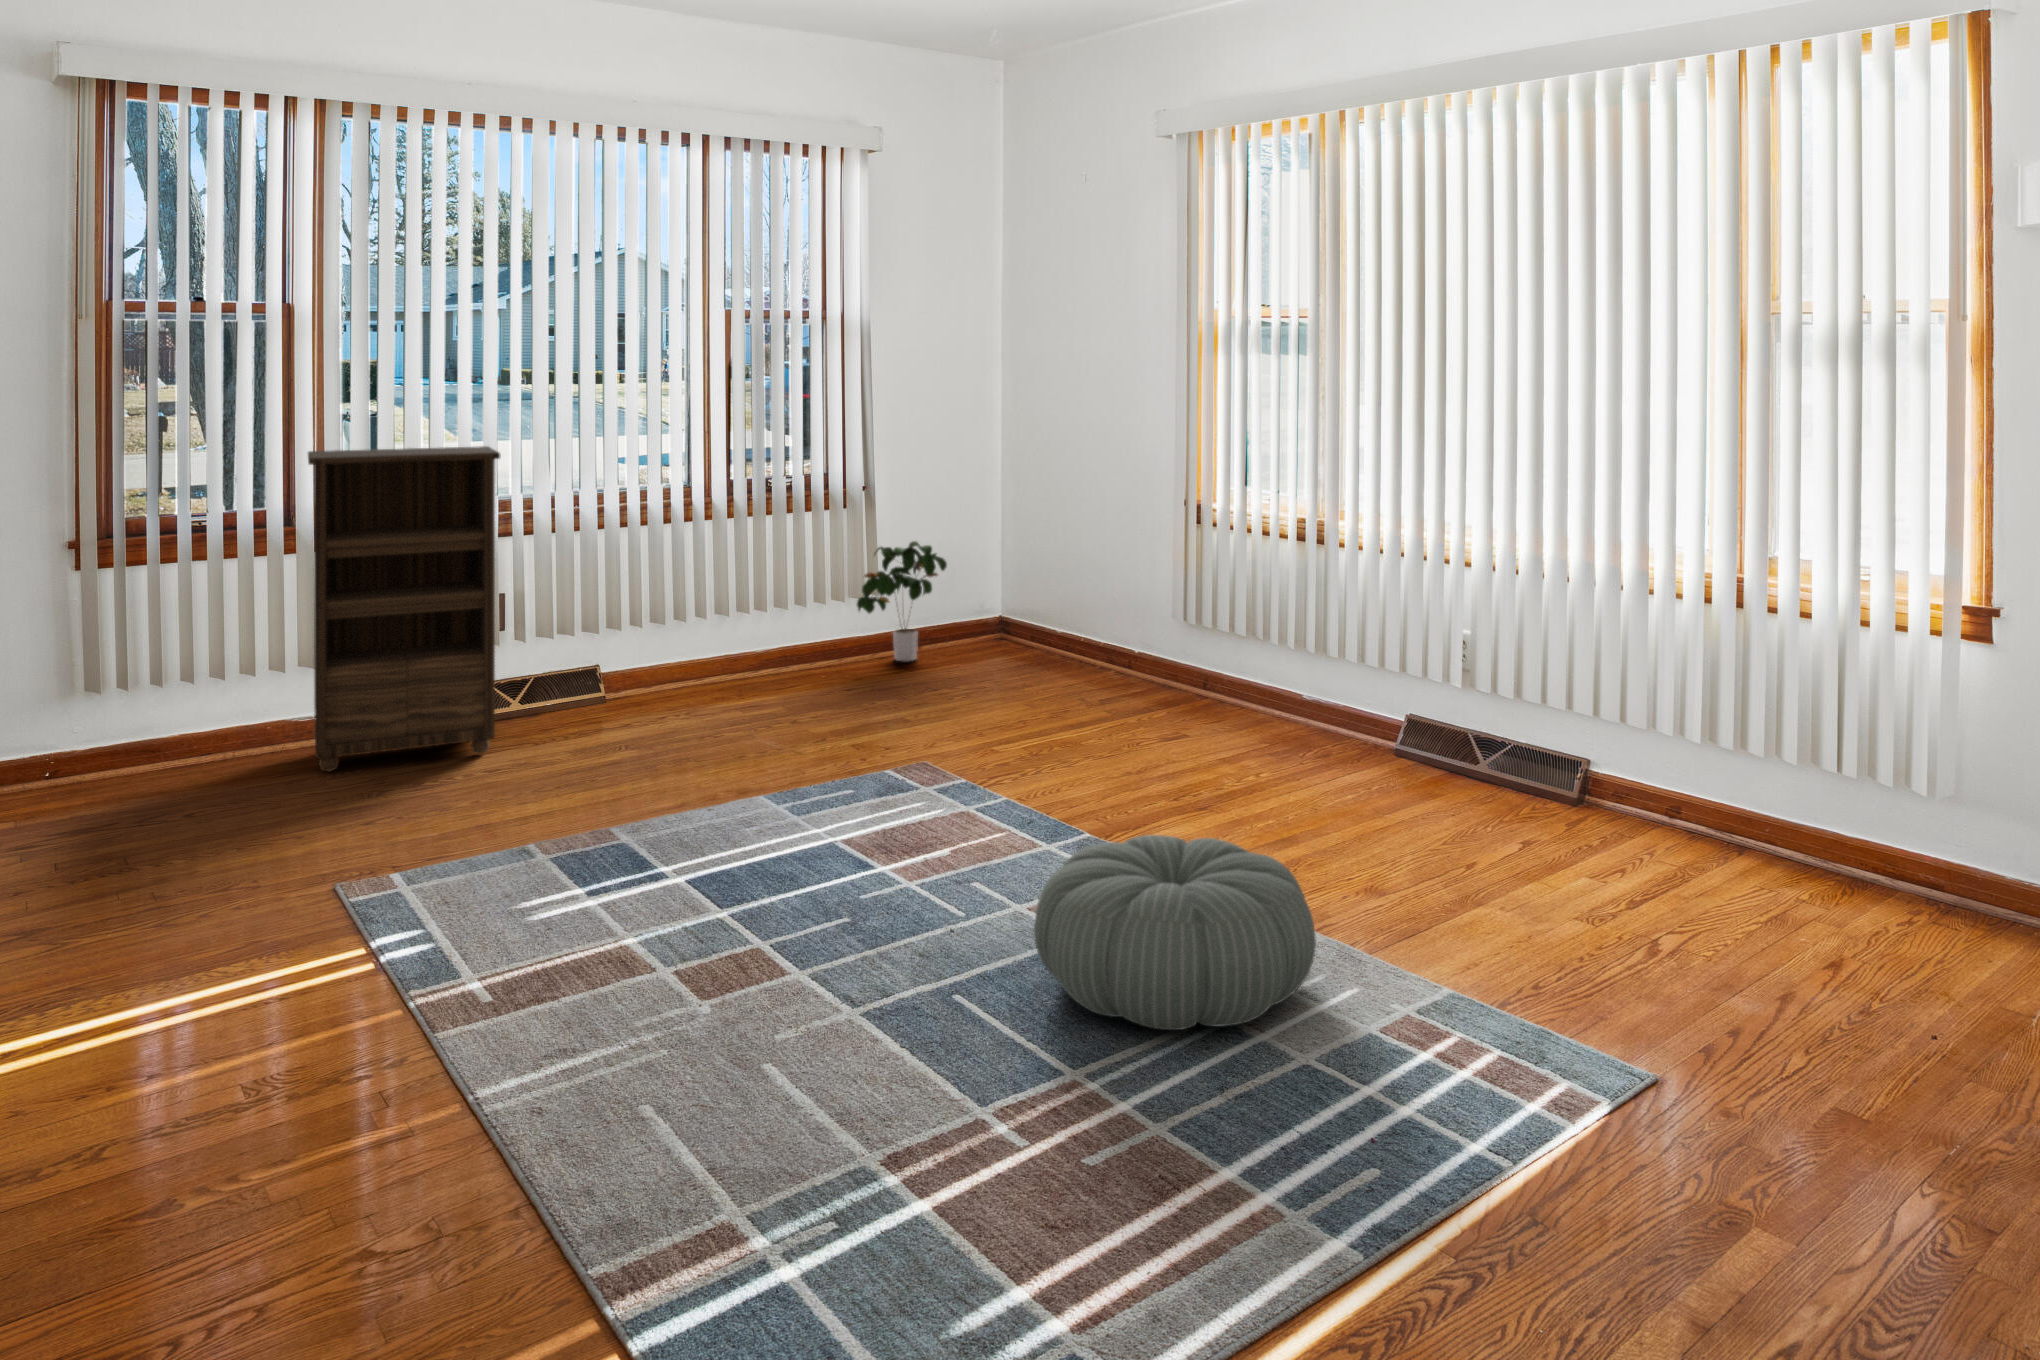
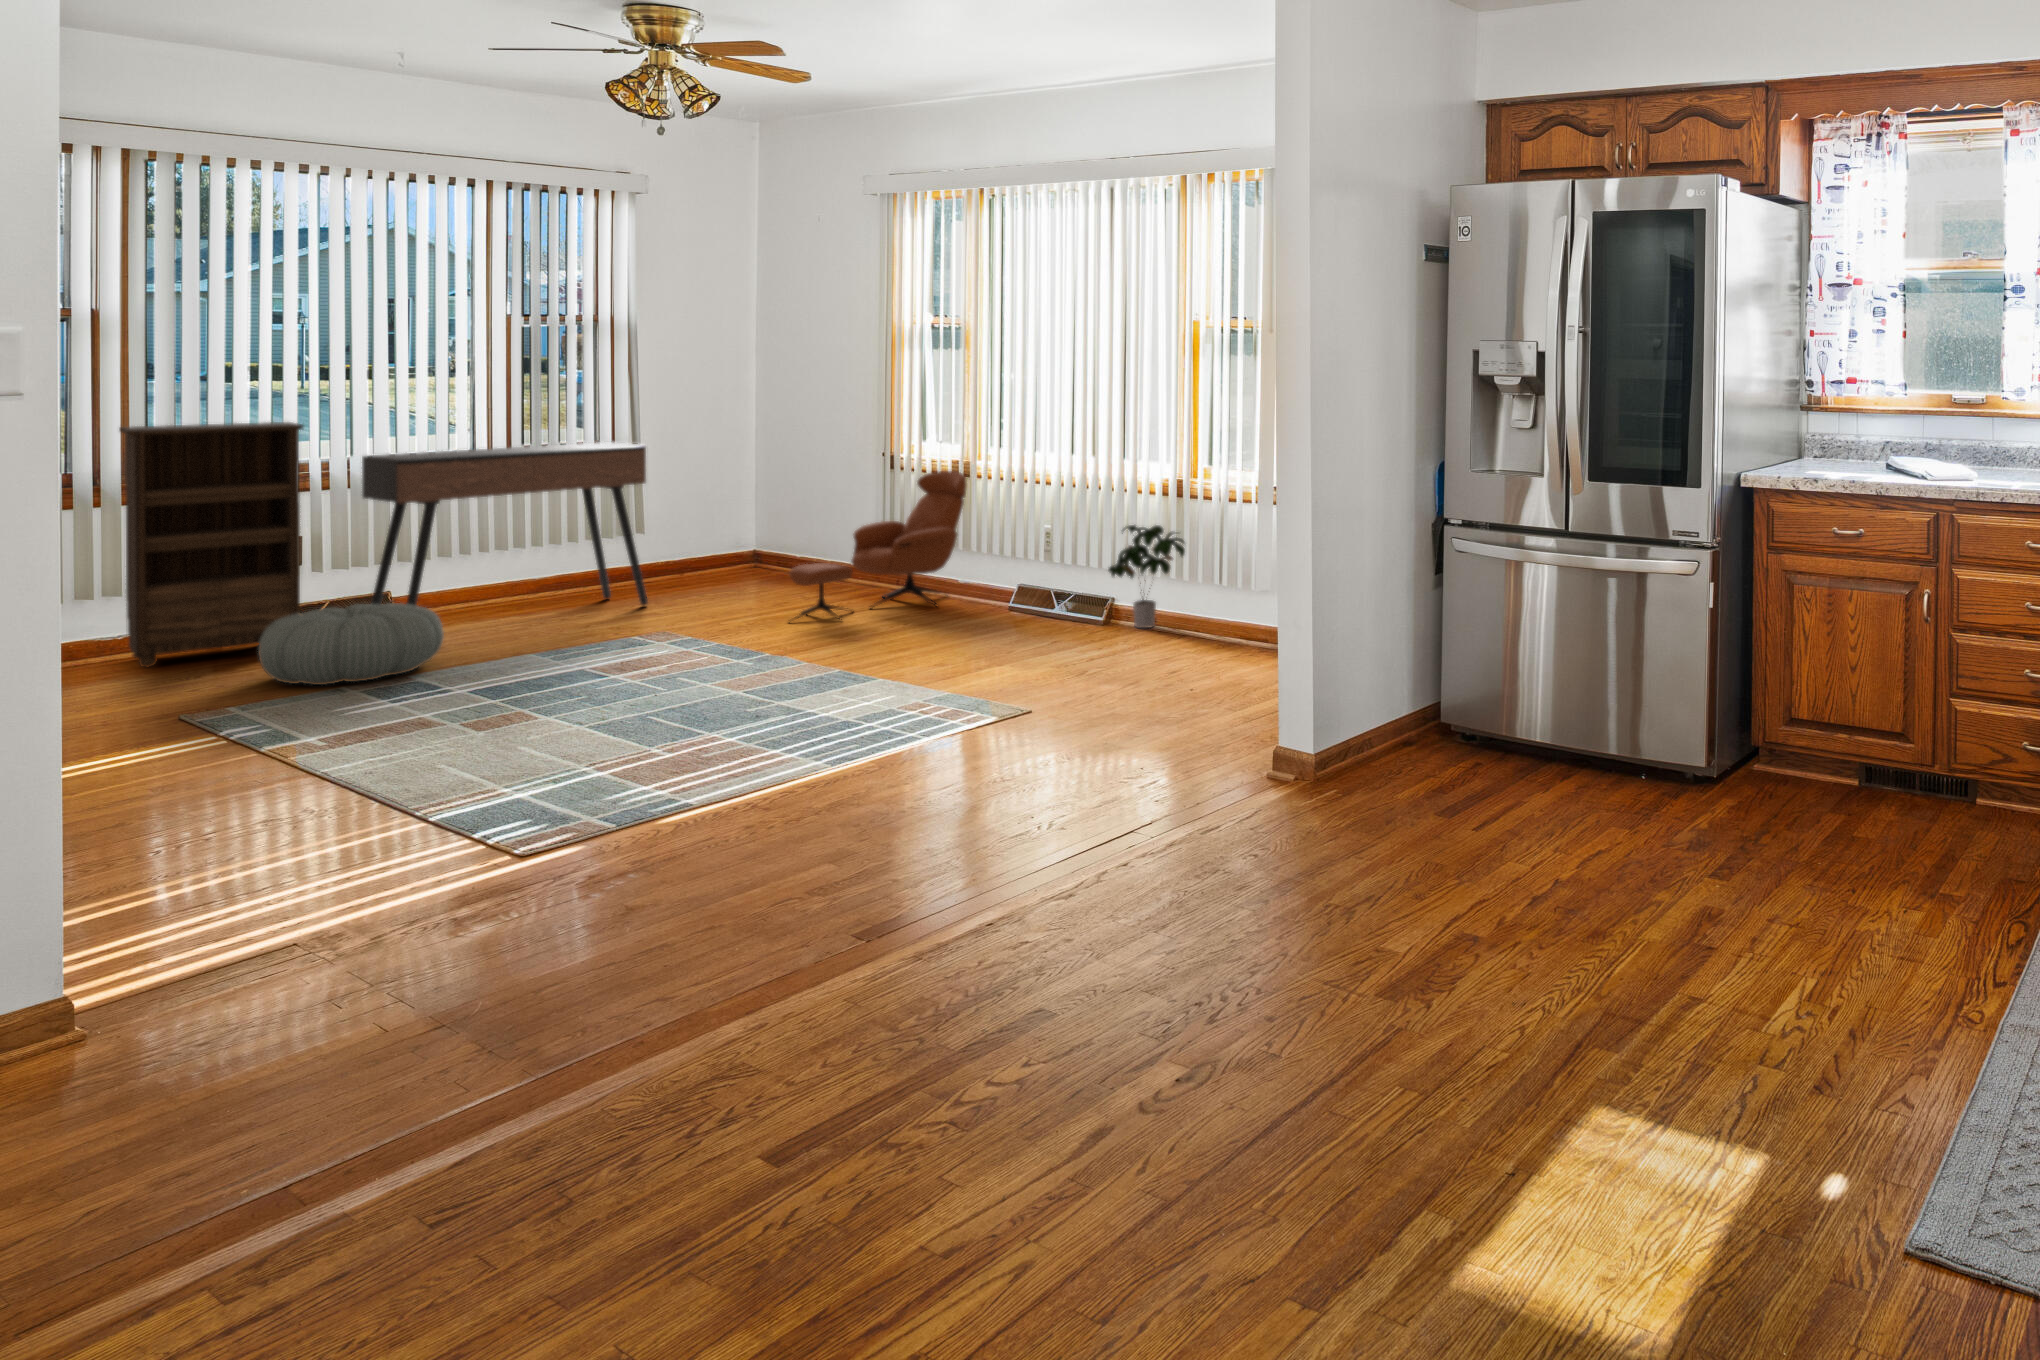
console table: none [567,477,891,754] -> present [362,442,648,606]
lounge chair: none [1083,534,1317,767] -> present [789,470,967,619]
potted plant: present [857,541,947,661] -> present [1109,525,1185,628]
pouf: present [1034,835,1316,1030] -> present [258,603,444,685]

